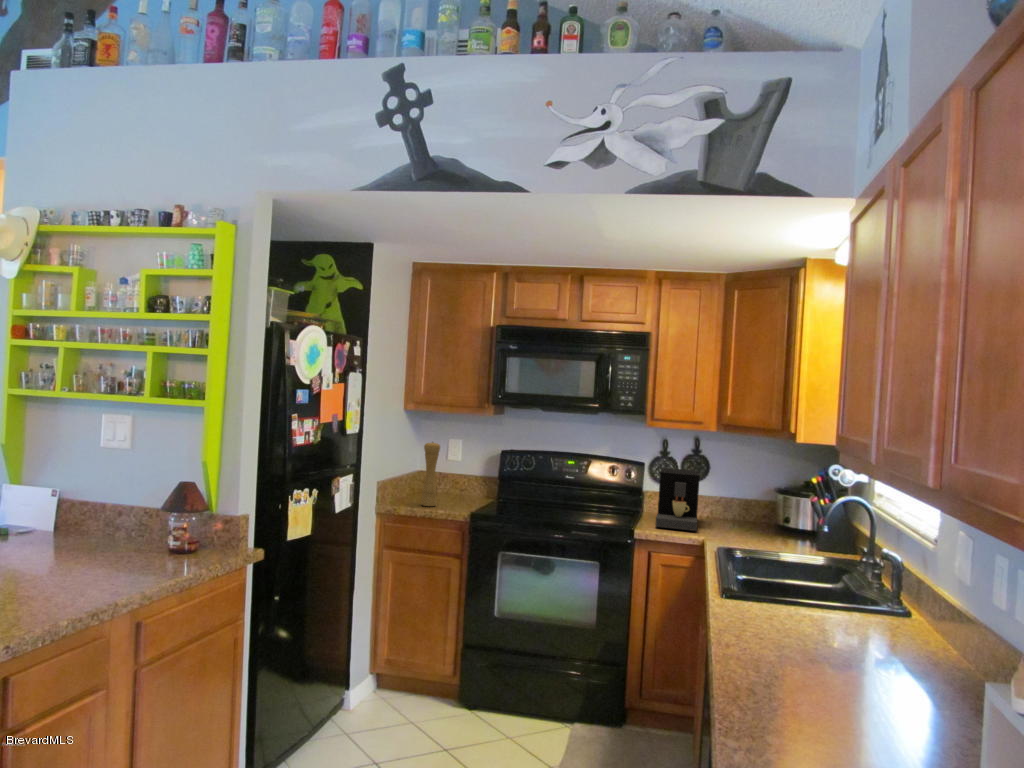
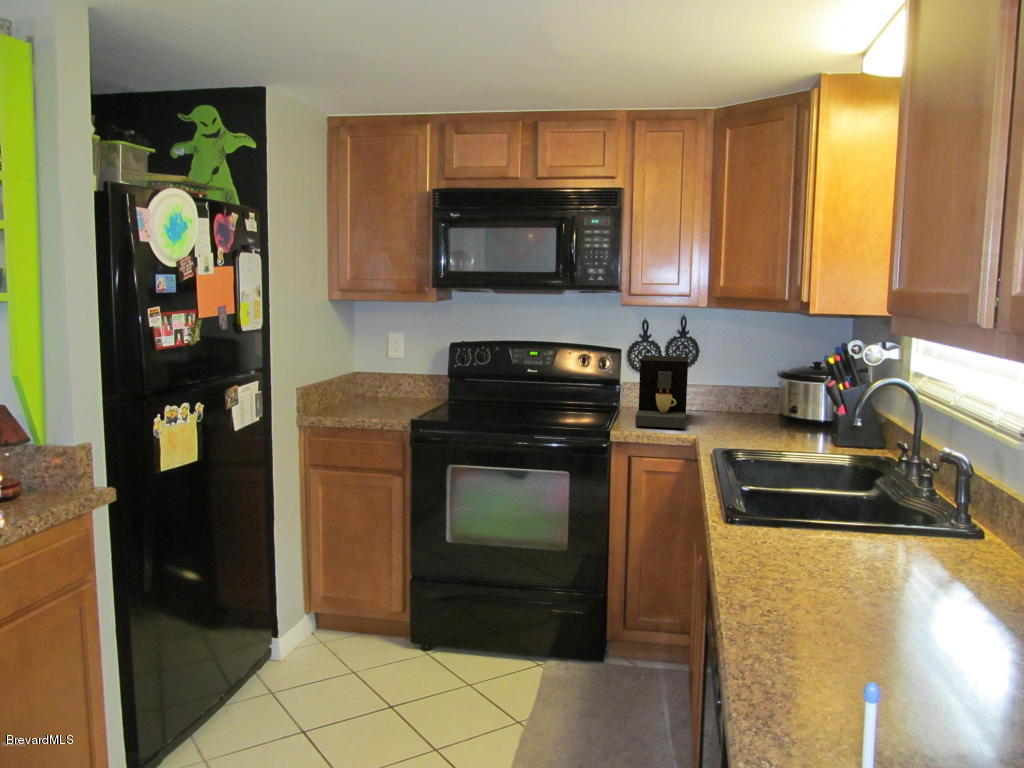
pepper mill: present [421,442,440,506] -> none [353,338,373,415]

